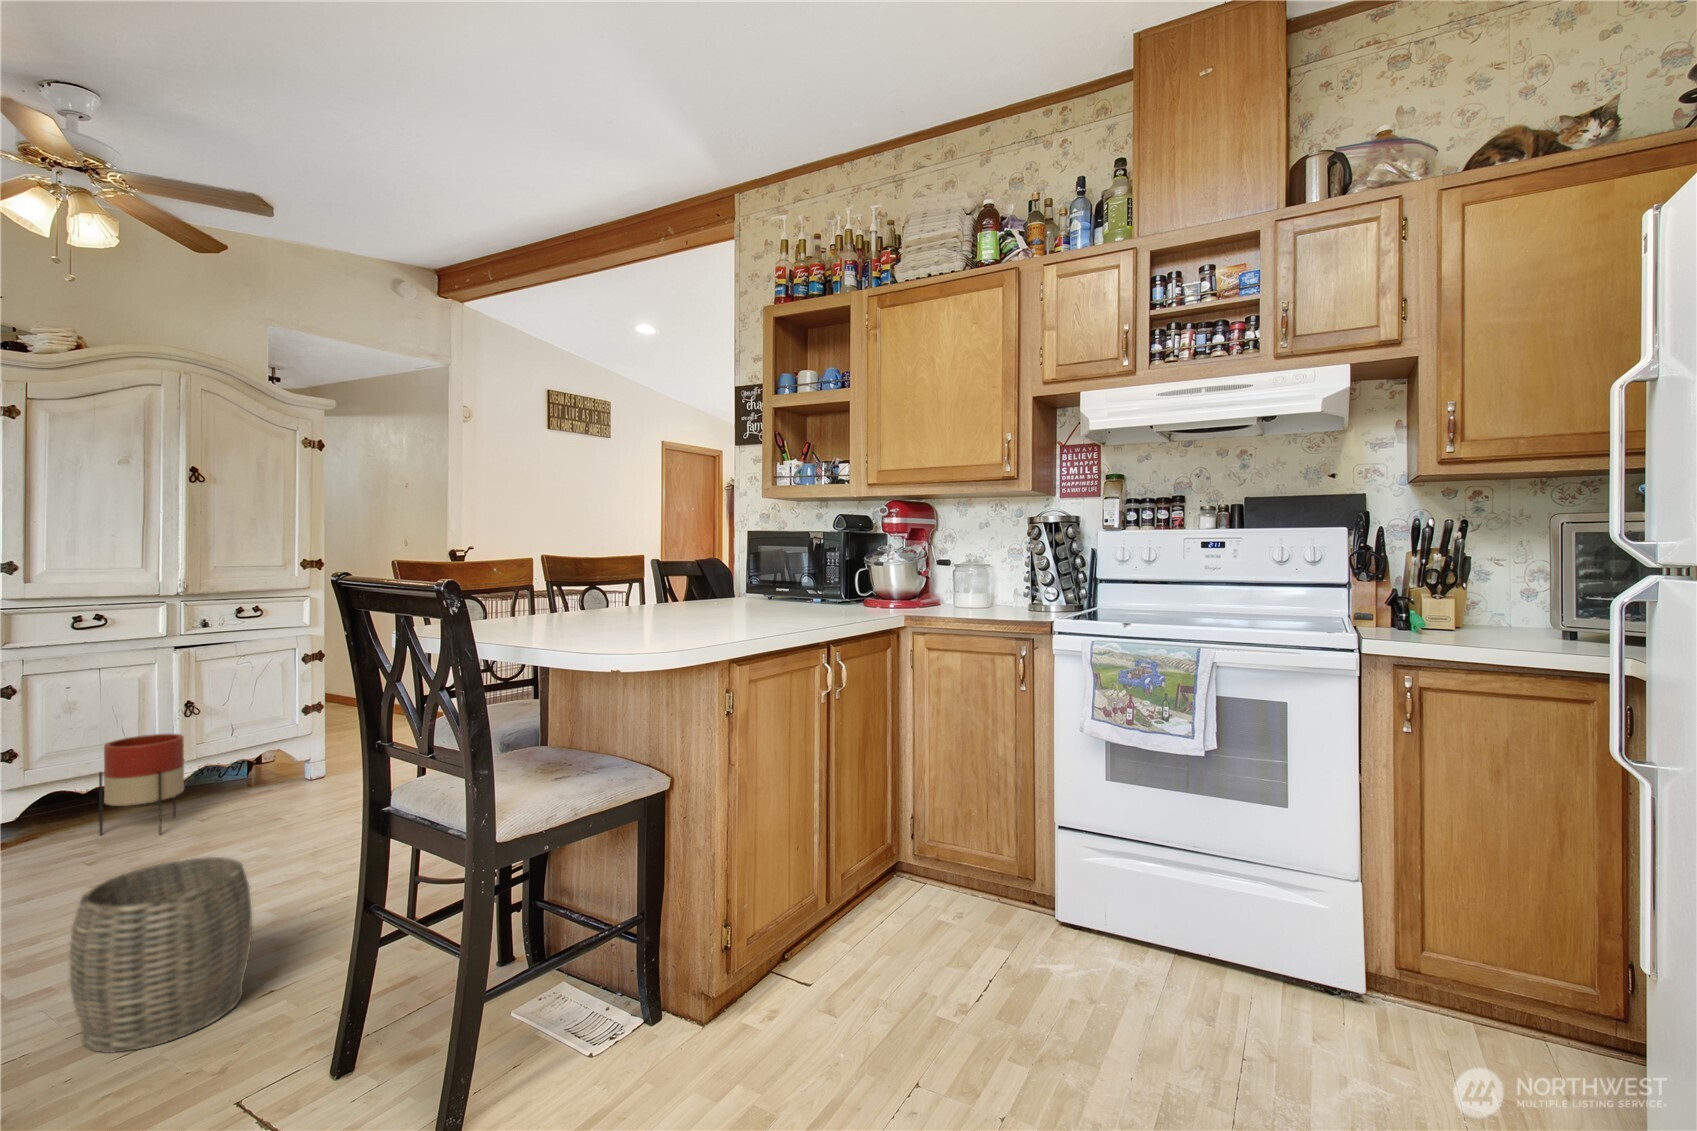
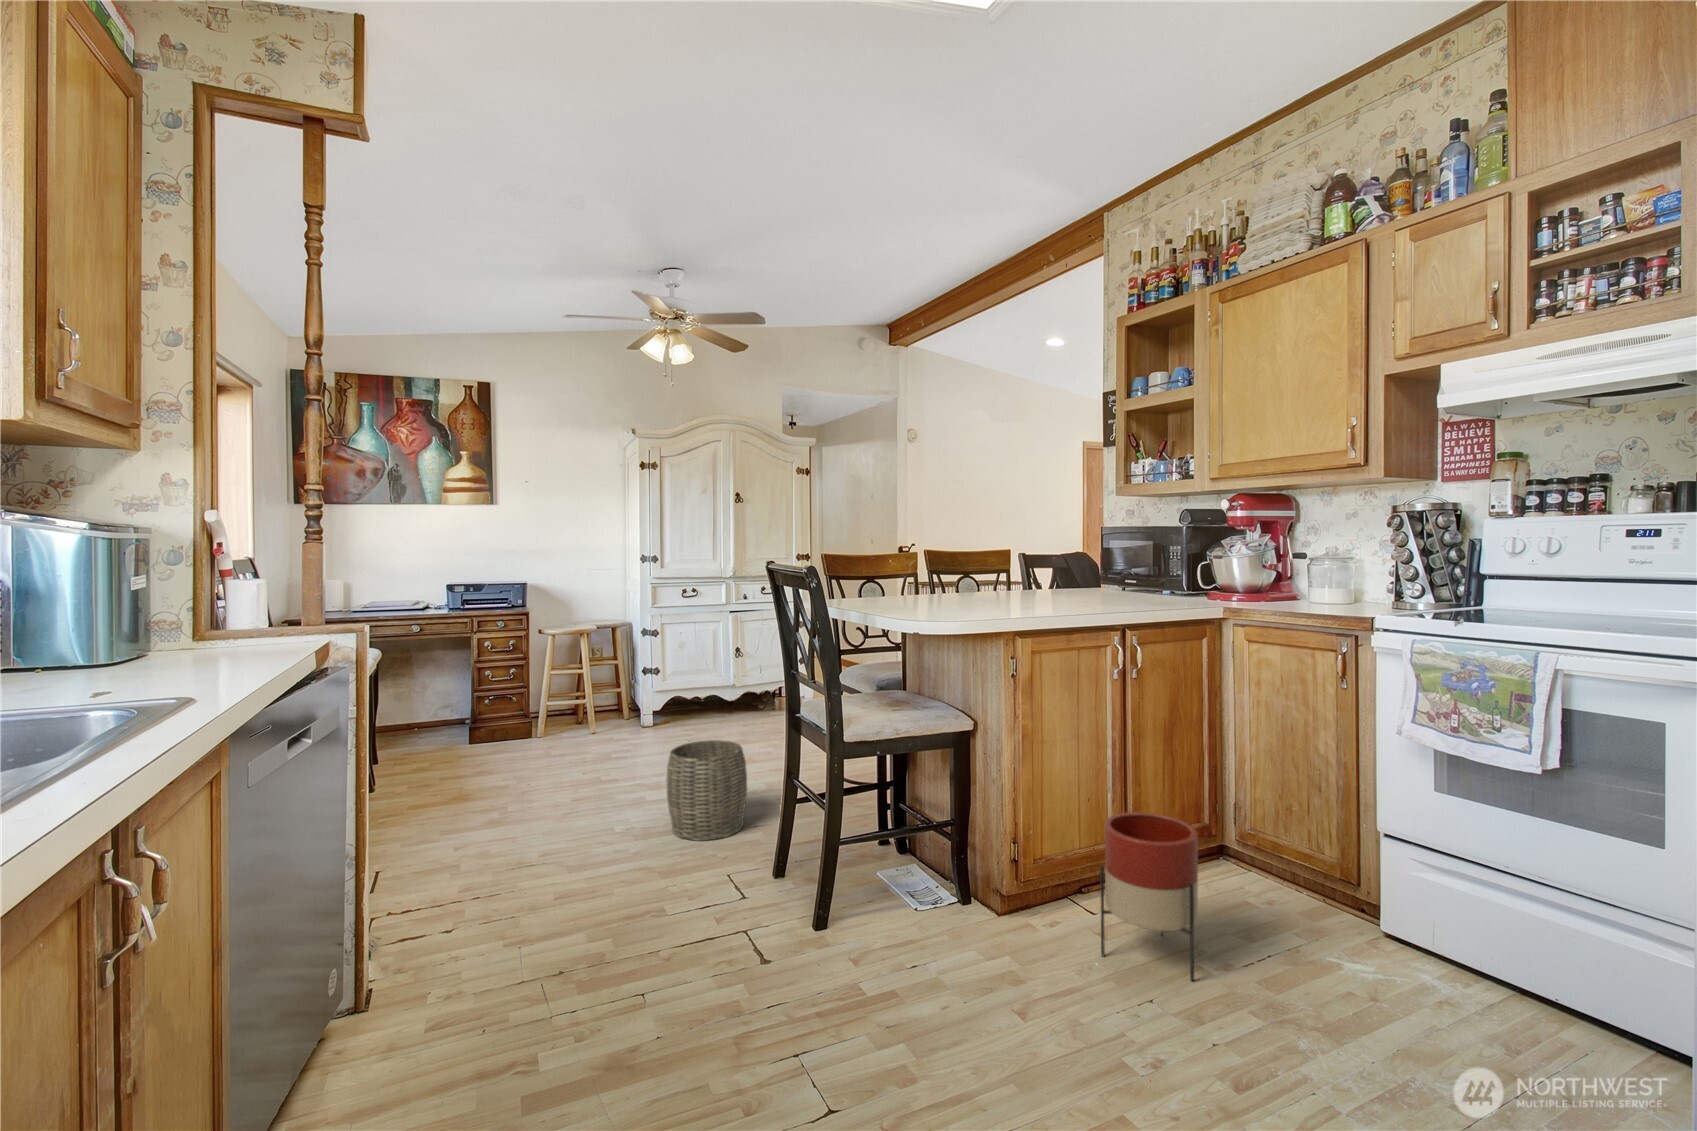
planter: present [99,734,184,835] -> present [1100,812,1198,981]

